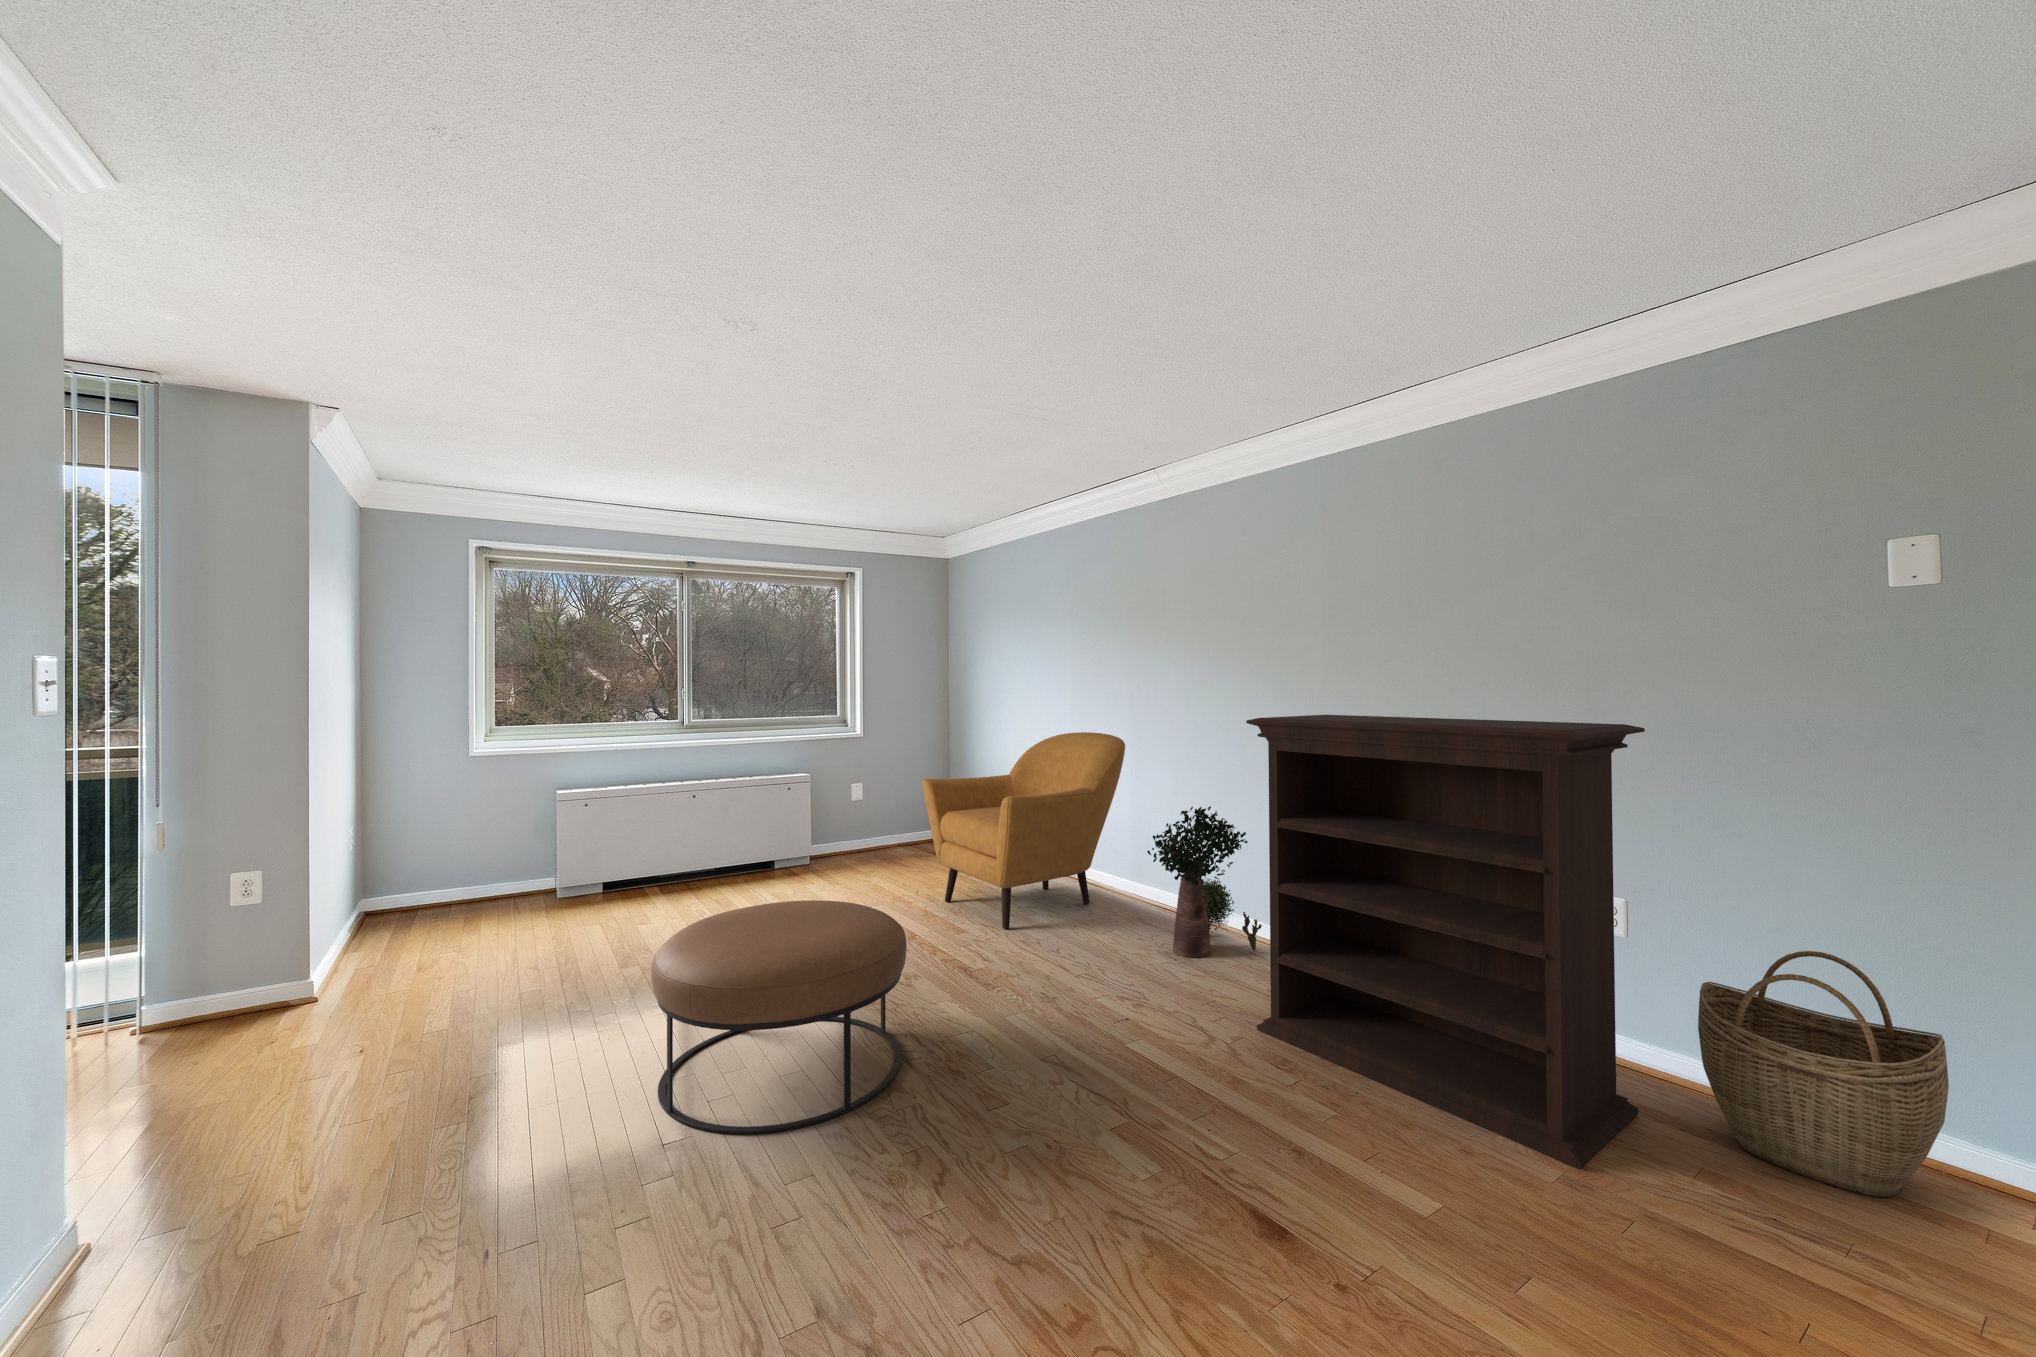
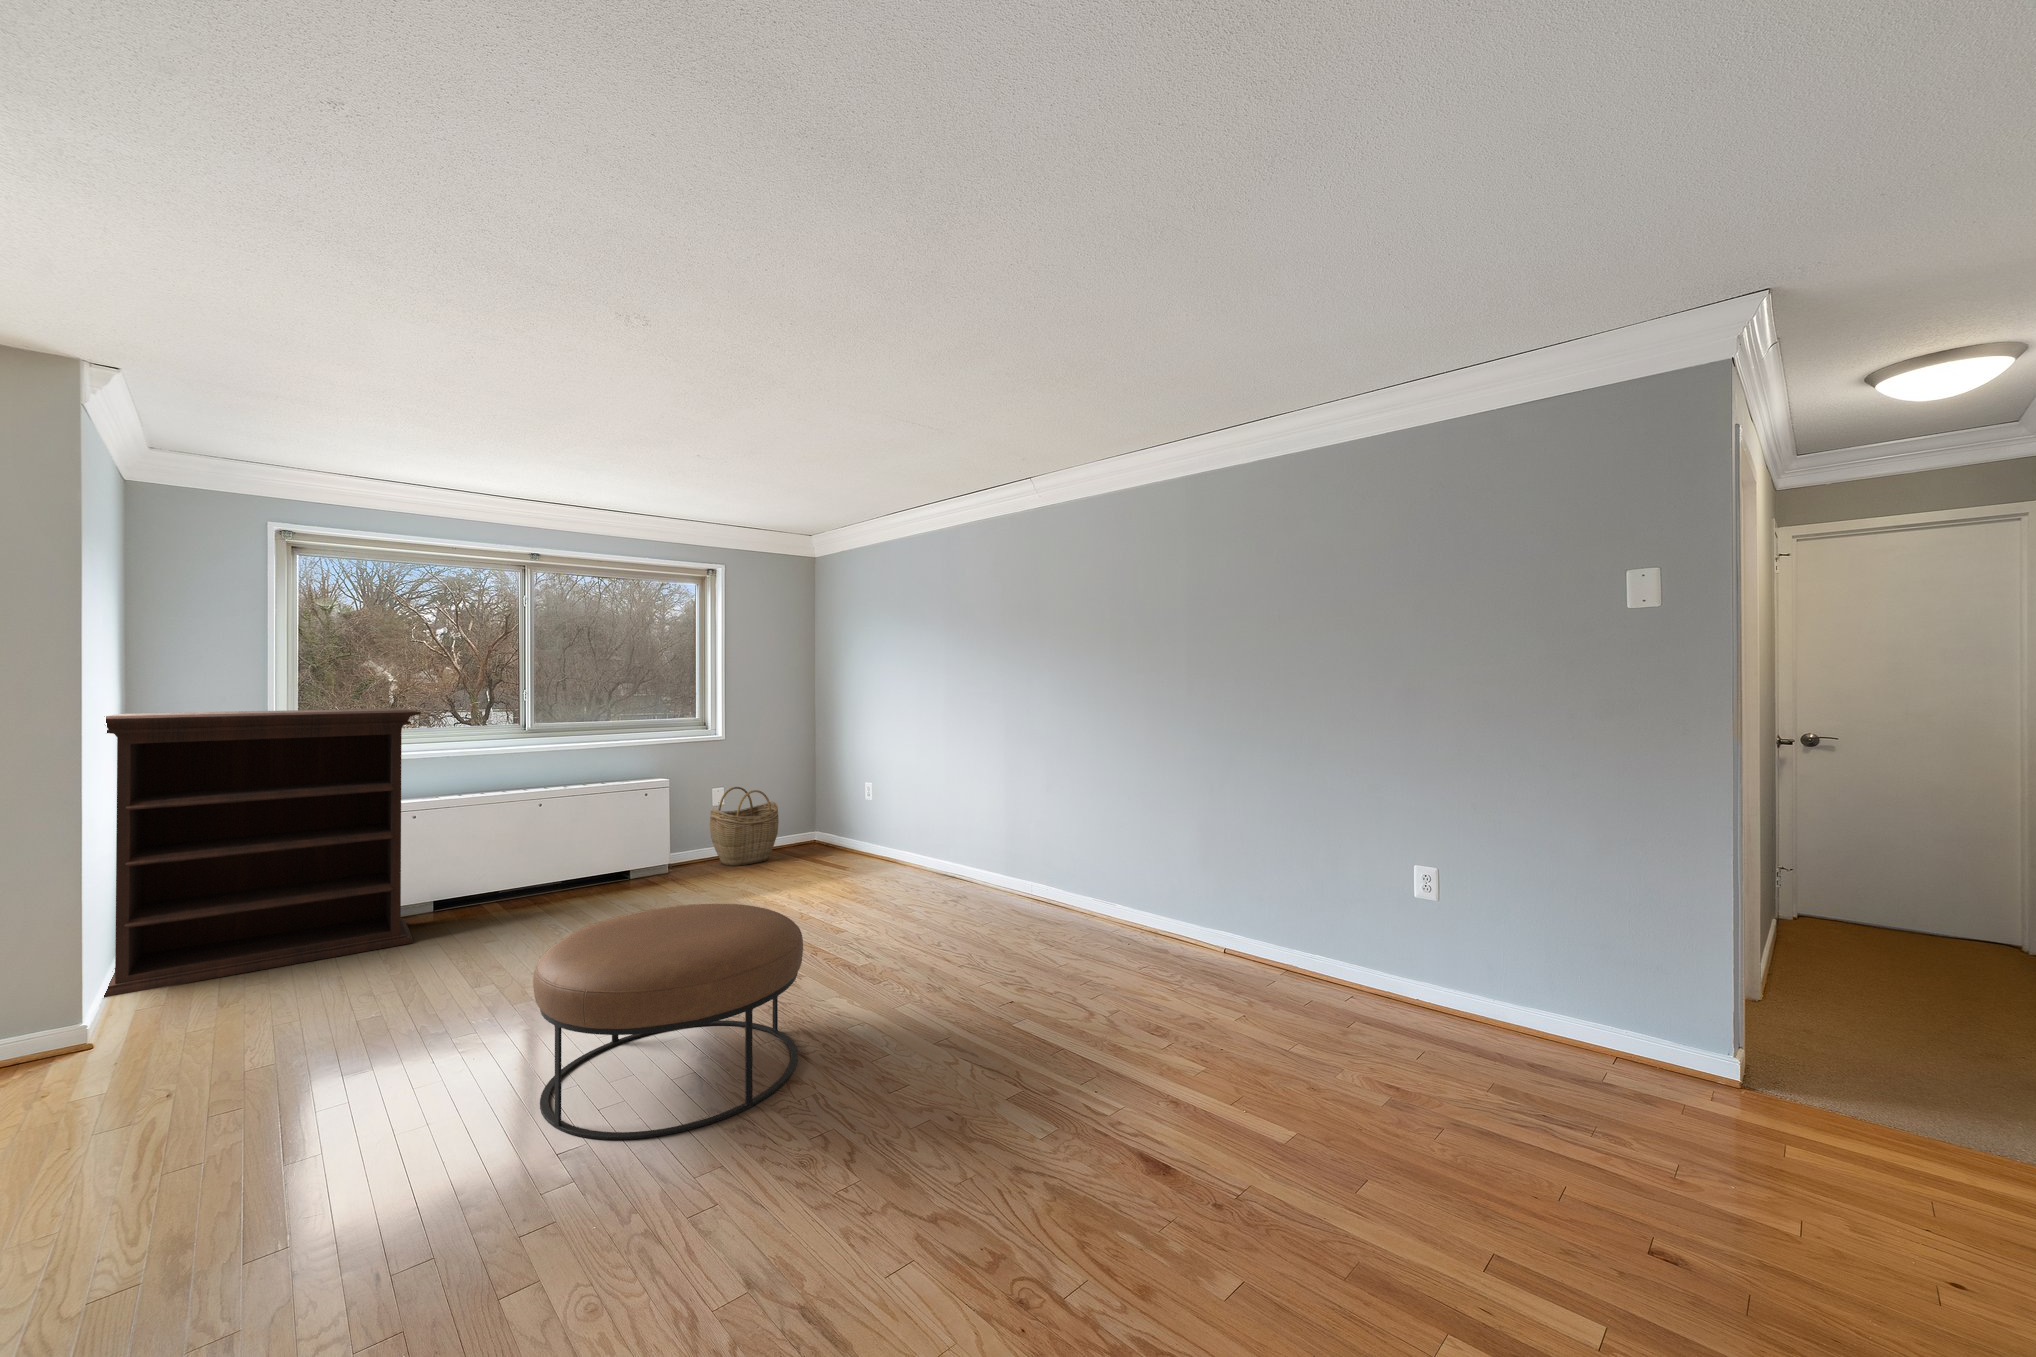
bookshelf: present [1246,715,1645,1169] -> present [104,708,421,998]
armchair: present [922,732,1125,929] -> none [798,732,1002,927]
potted plant: present [1147,806,1262,957] -> none [1027,800,1132,943]
woven basket: present [1698,951,1949,1197] -> present [710,787,779,866]

